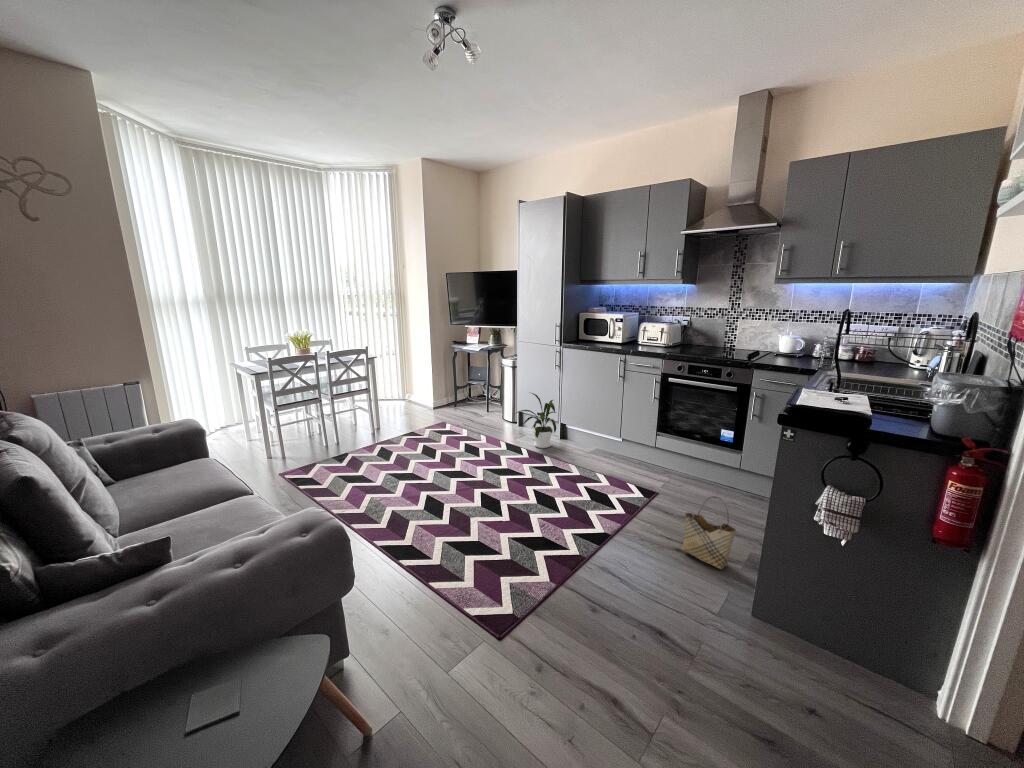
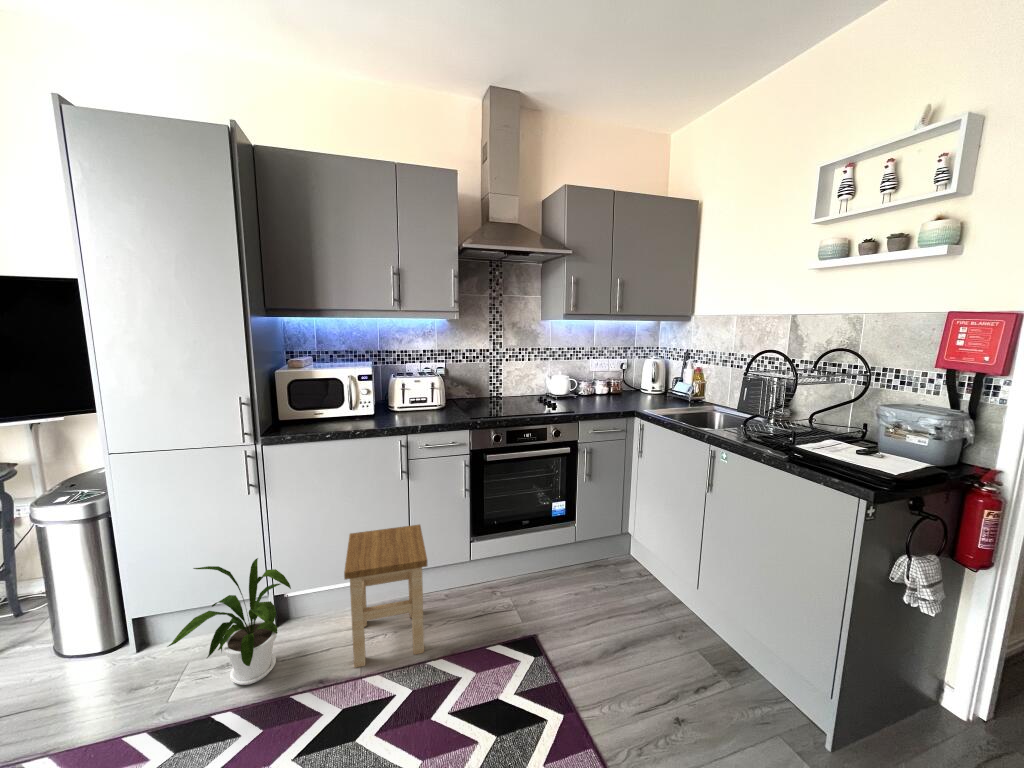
stool: none [571,402,625,470] -> present [344,525,427,668]
woven basket: present [682,497,736,569] -> none [676,617,742,729]

